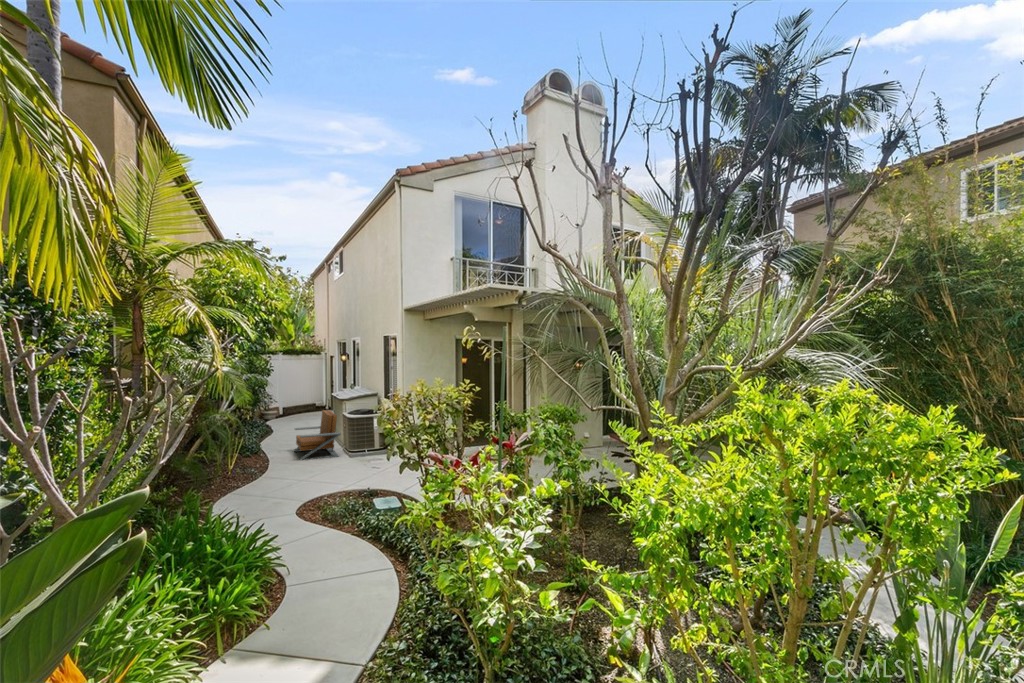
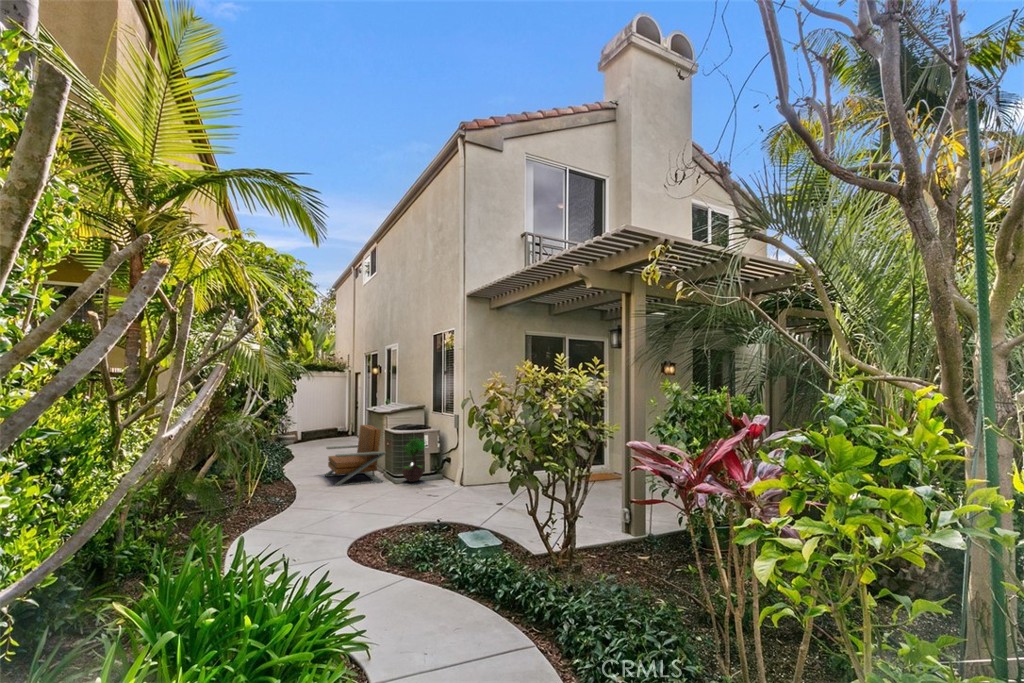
potted tree: none [351,419,375,456] -> present [403,438,426,482]

